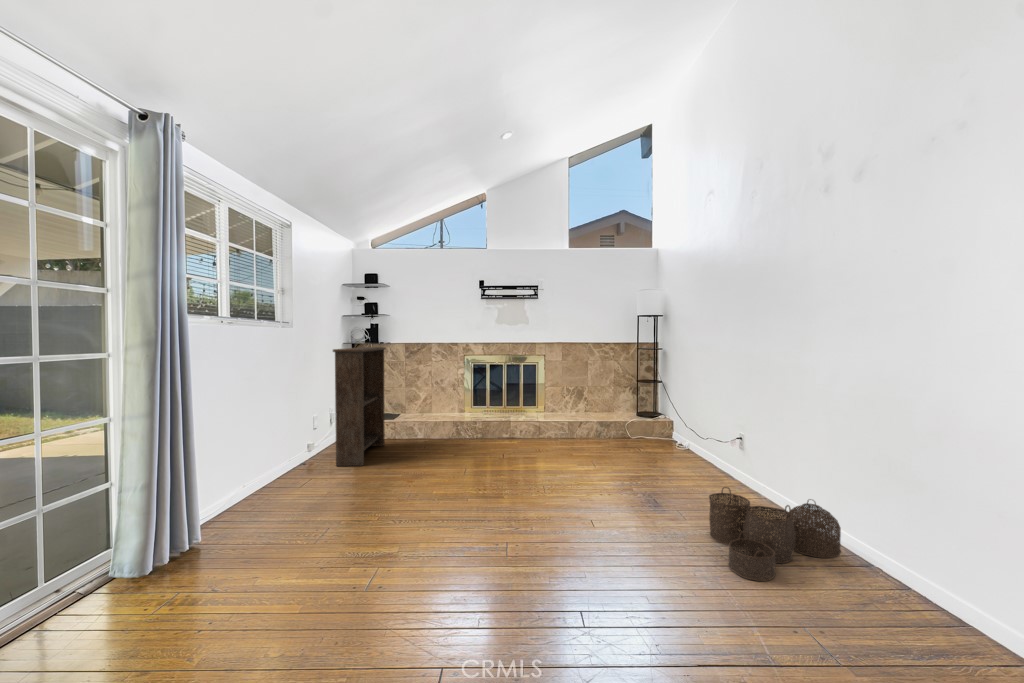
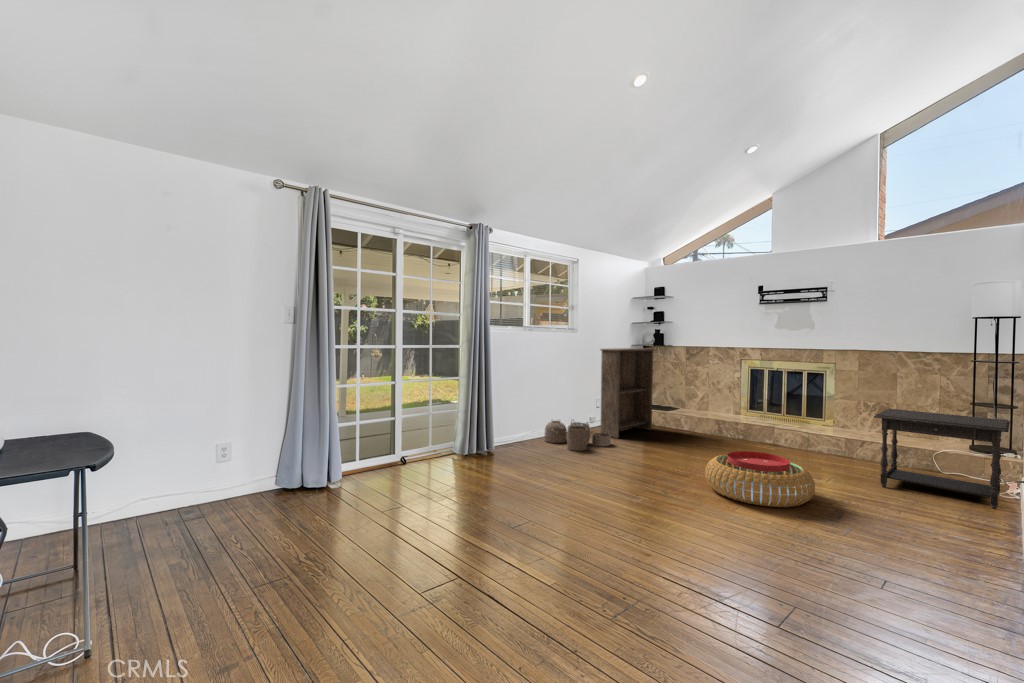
side table: none [610,391,703,460] -> present [874,409,1010,509]
pouf: none [527,451,630,510] -> present [705,451,815,507]
woven basket: present [709,487,841,581] -> present [544,420,611,451]

